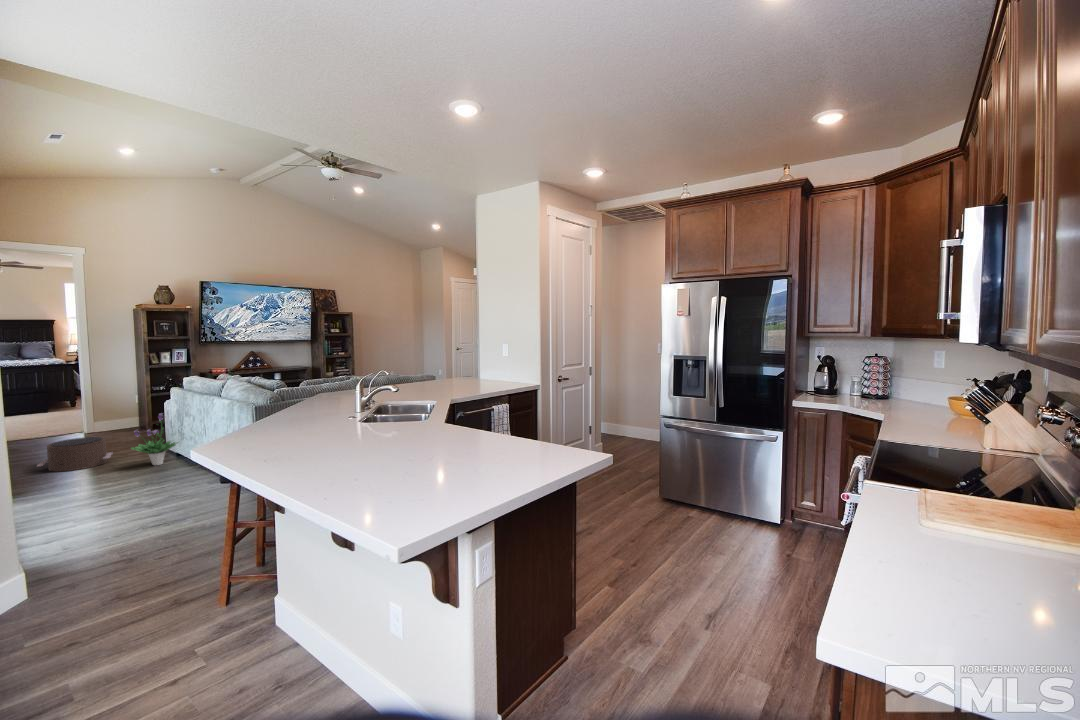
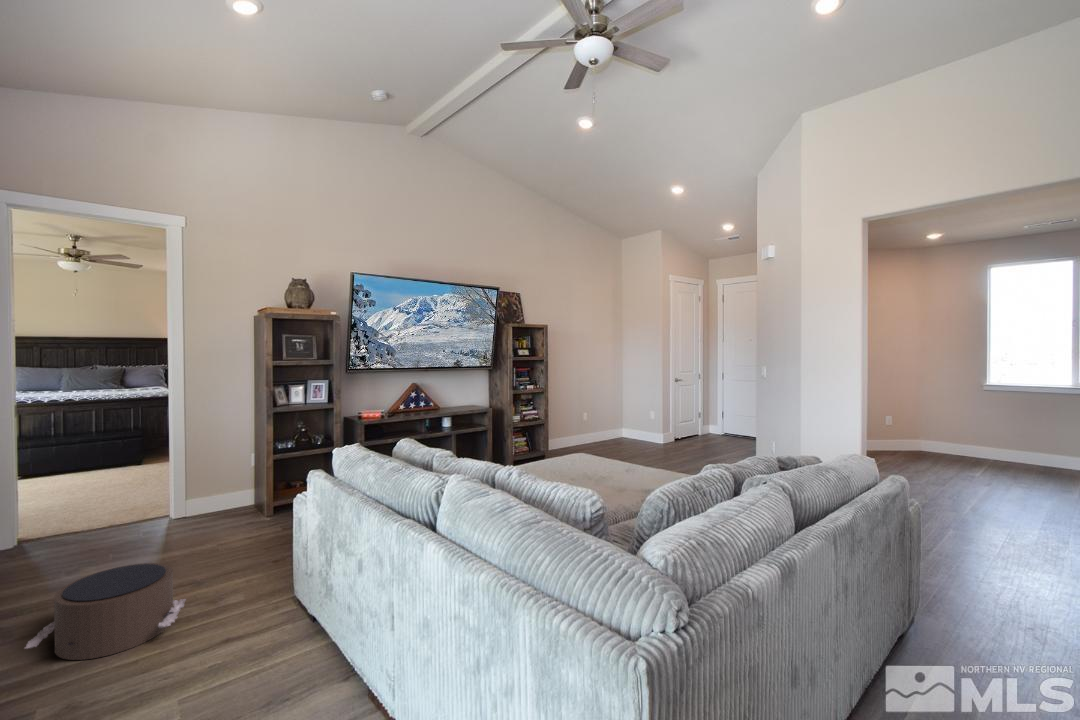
potted plant: present [131,413,176,465] -> none [206,532,308,659]

